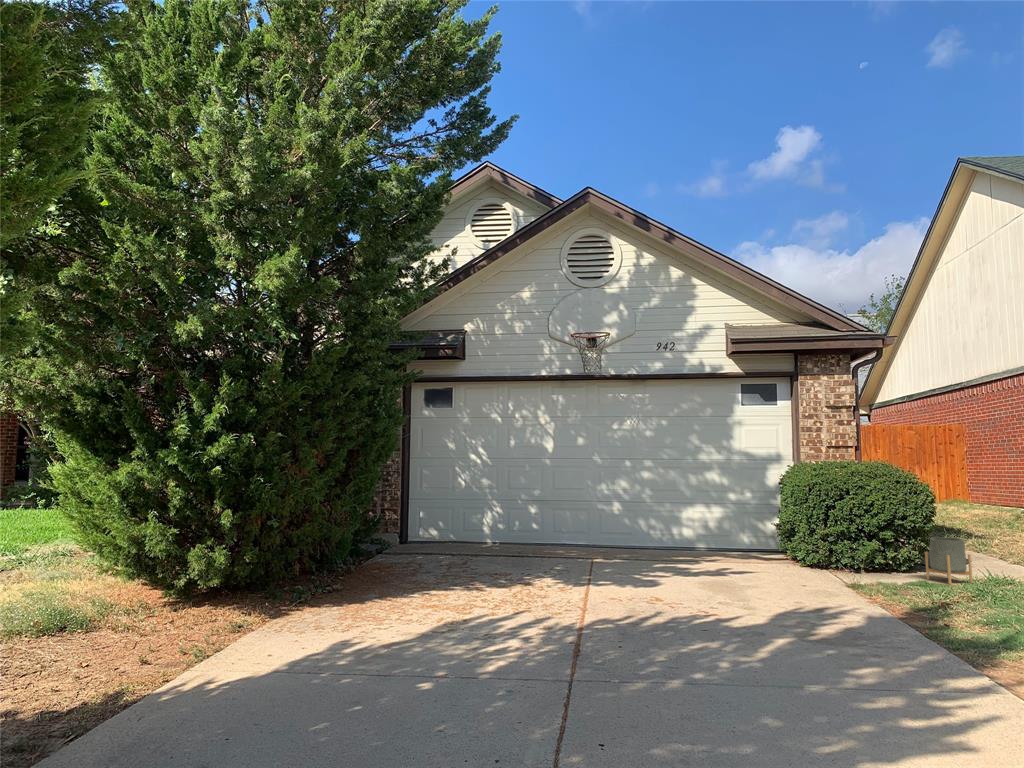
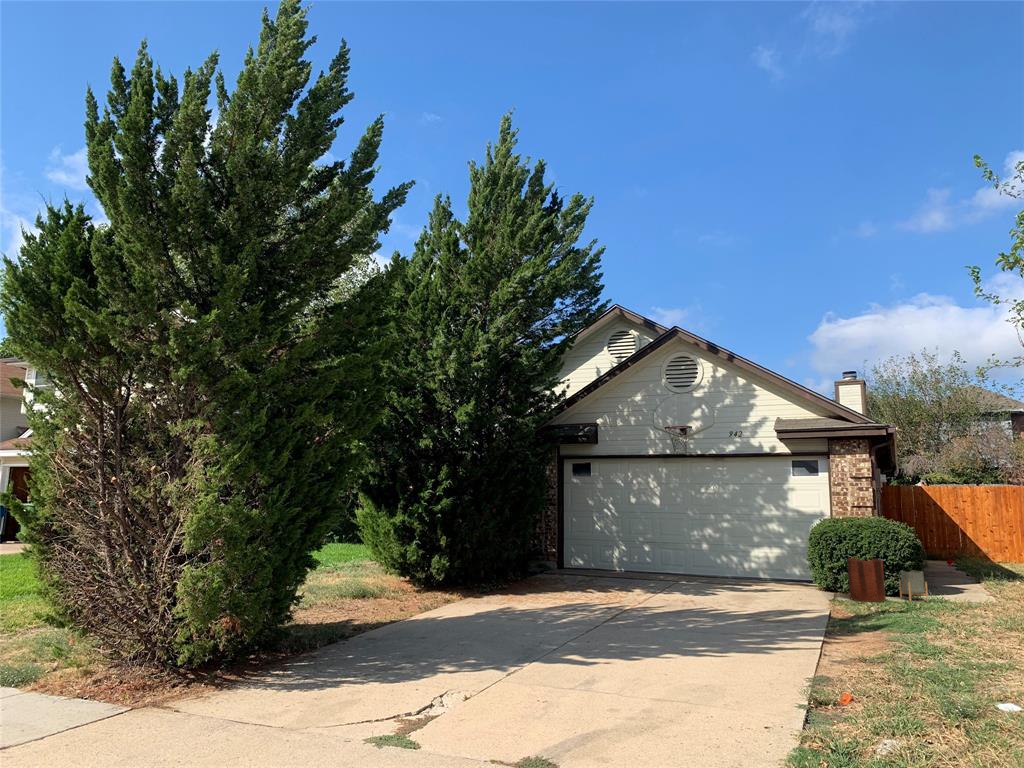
trash can: none [857,520,918,589] -> present [847,558,886,602]

